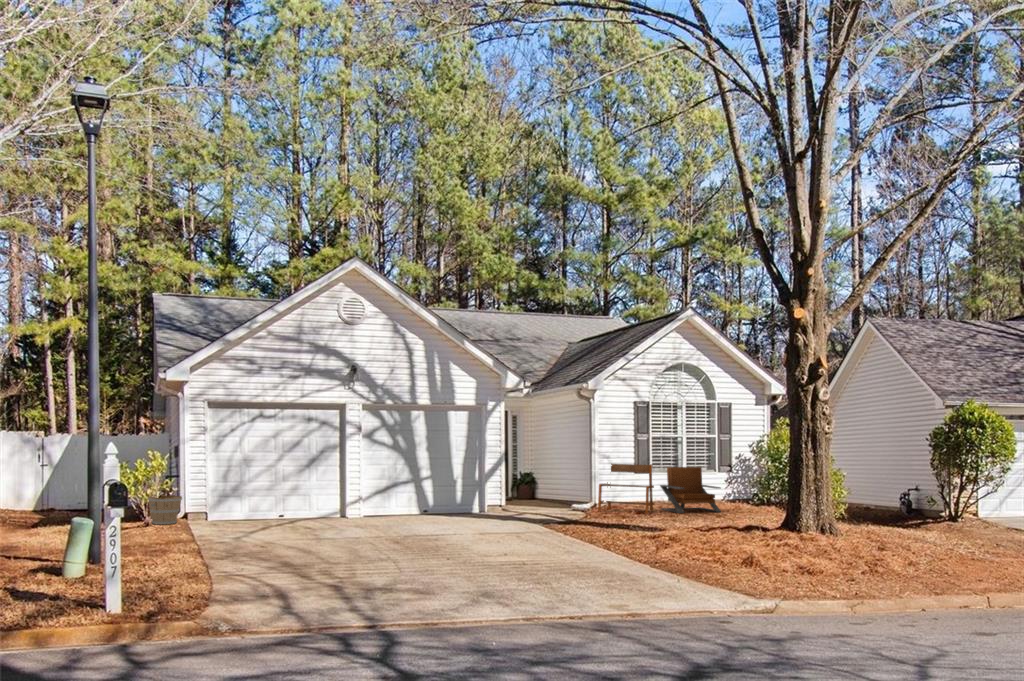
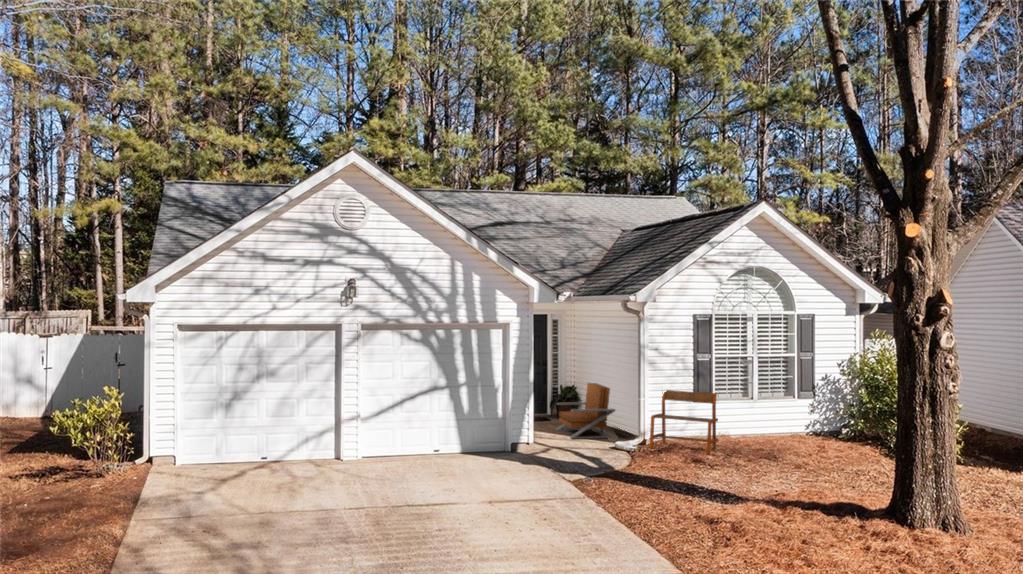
lounge chair: present [660,467,721,513] -> present [556,383,615,439]
wooden bucket: present [148,495,182,525] -> none [104,435,145,473]

